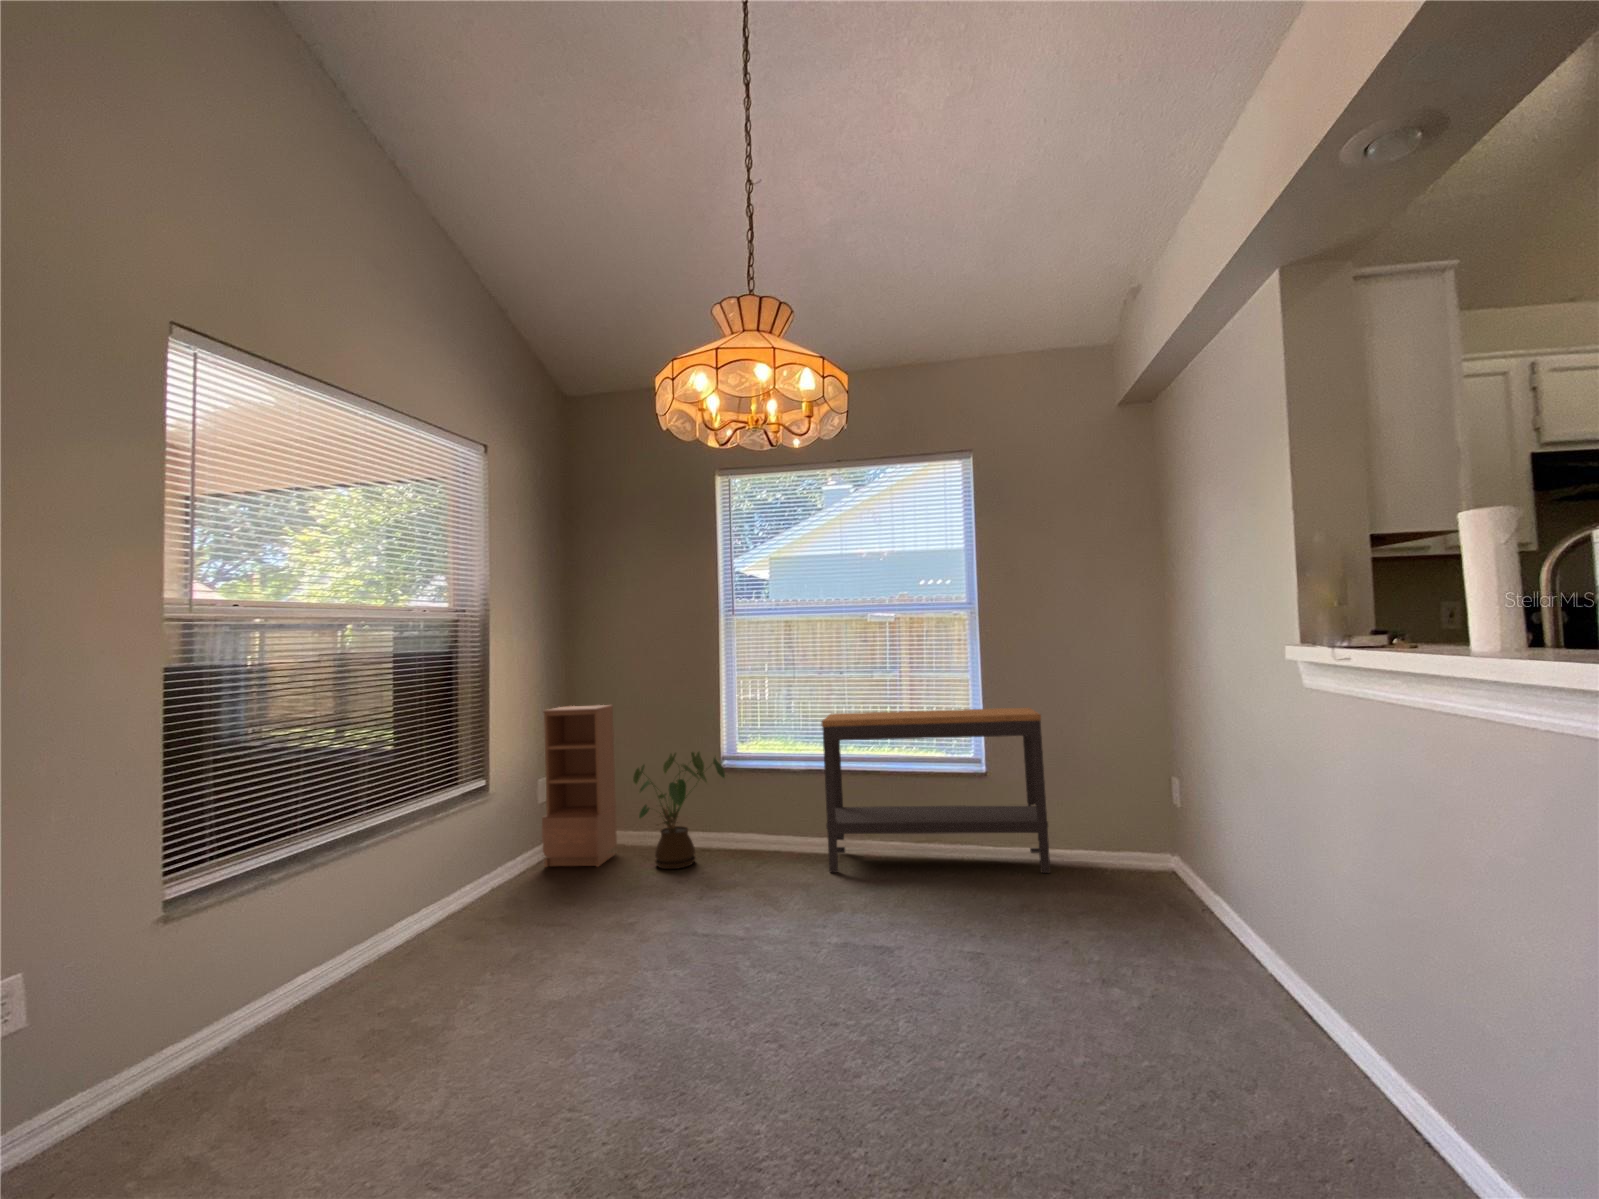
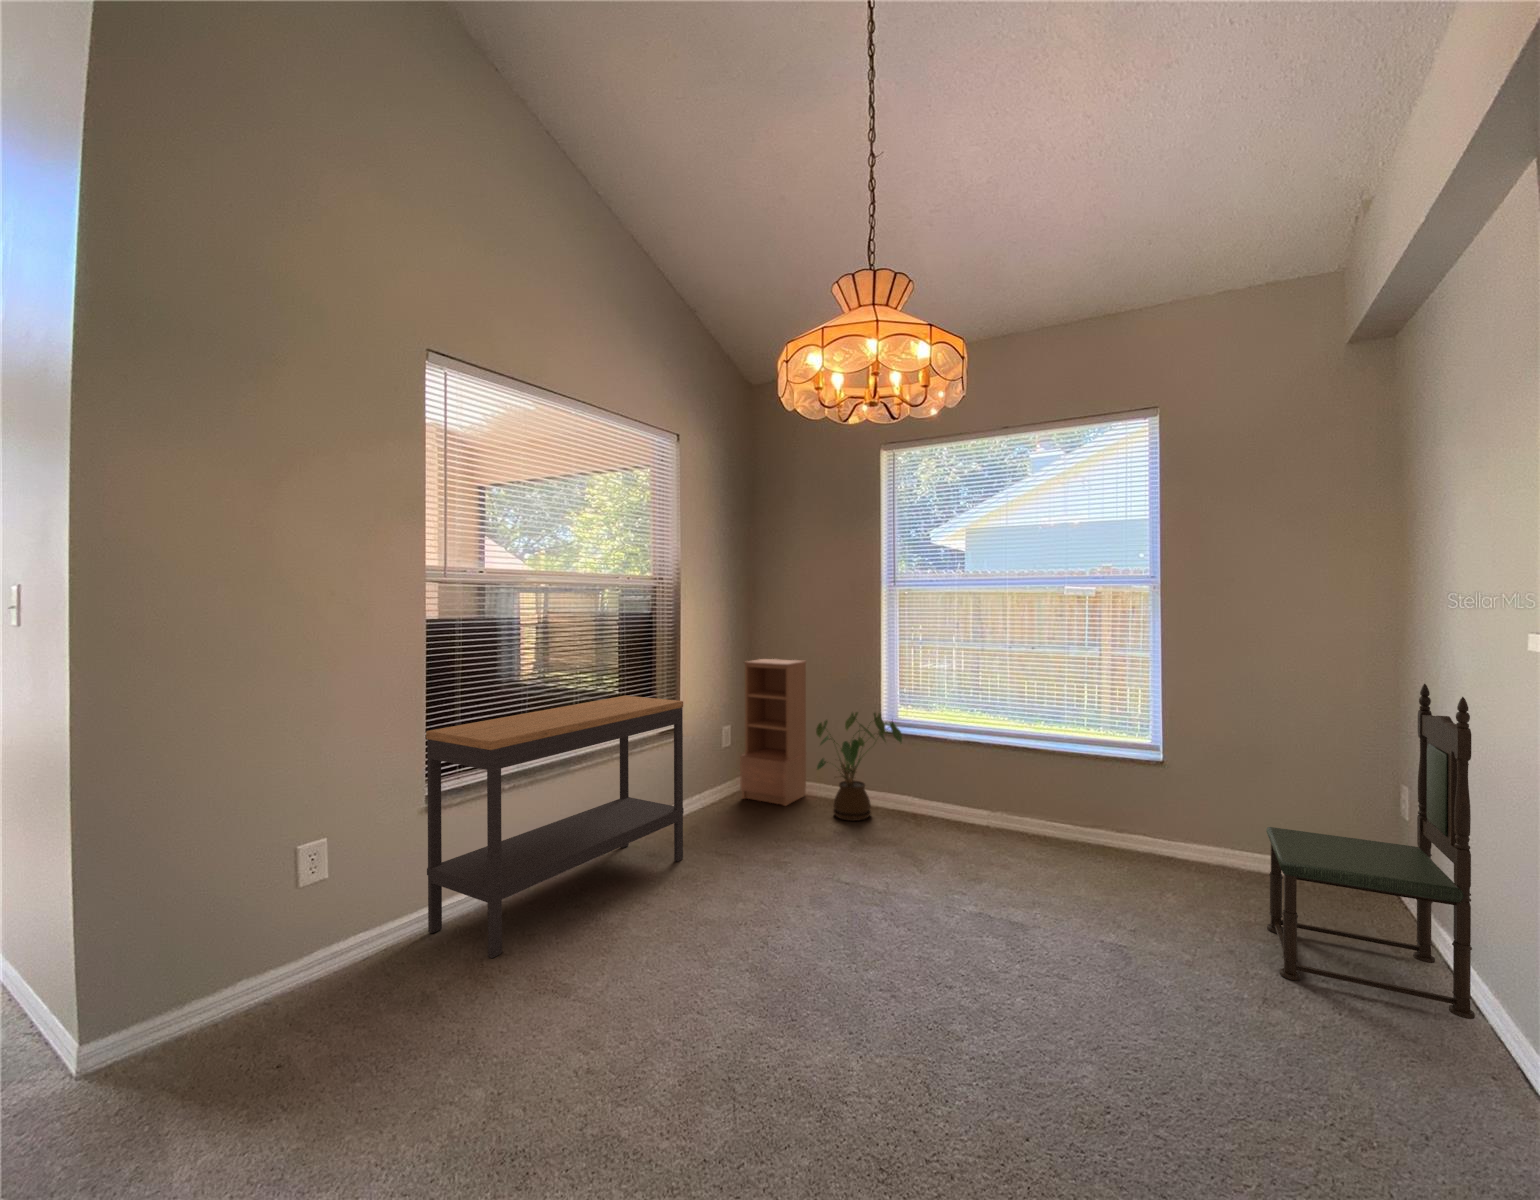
dining chair: none [1052,672,1204,923] -> present [1266,684,1475,1019]
console table: present [822,708,1050,873] -> present [426,696,684,958]

